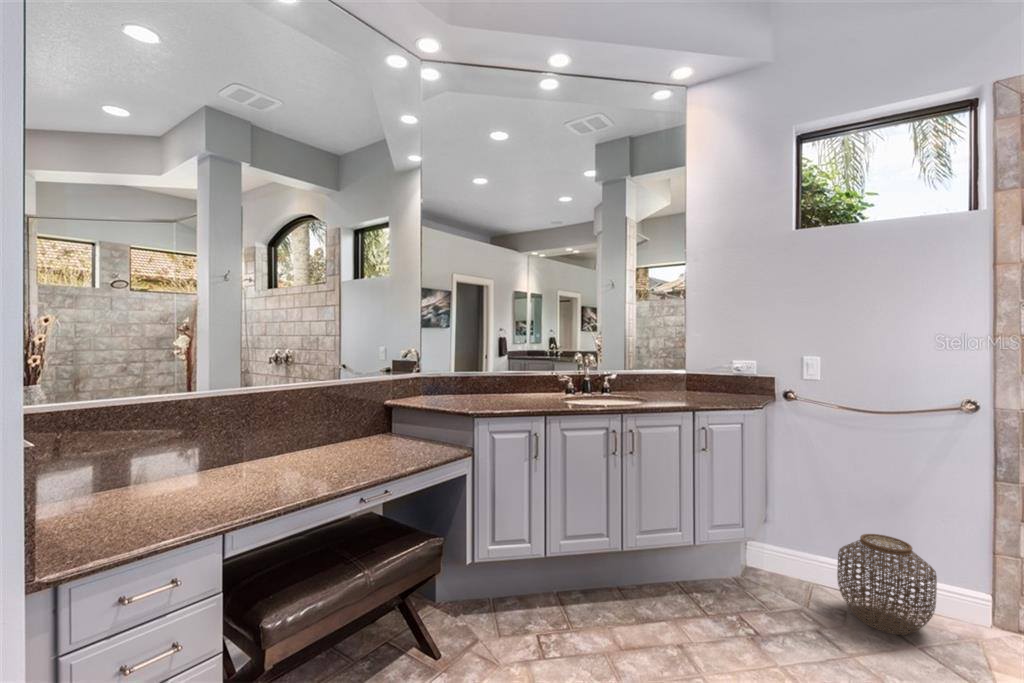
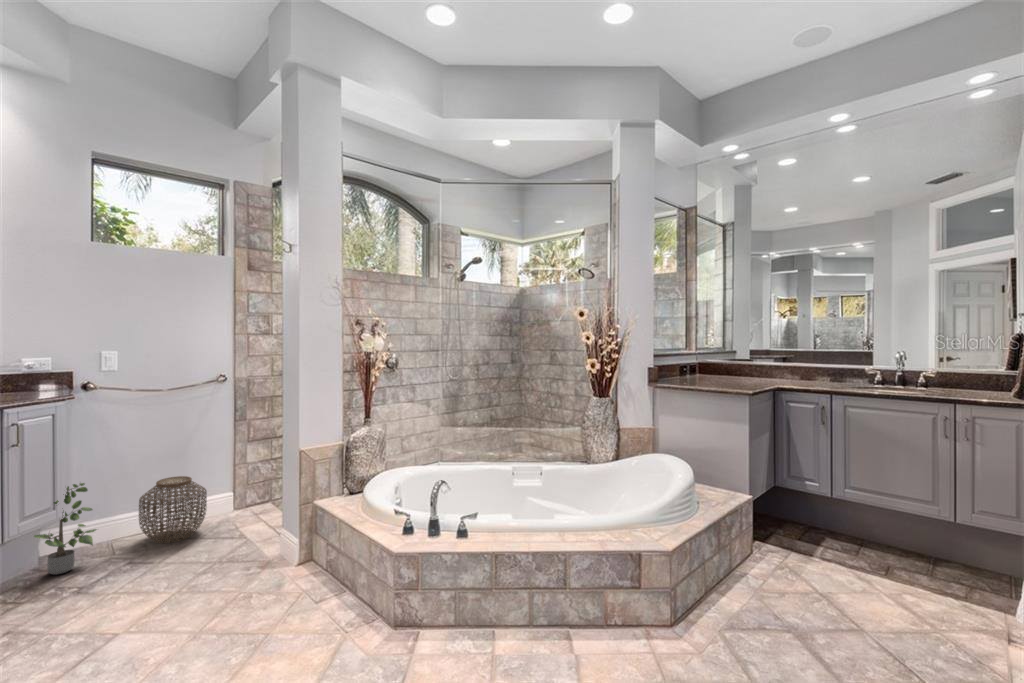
potted plant: none [728,503,791,603] -> present [34,483,96,575]

